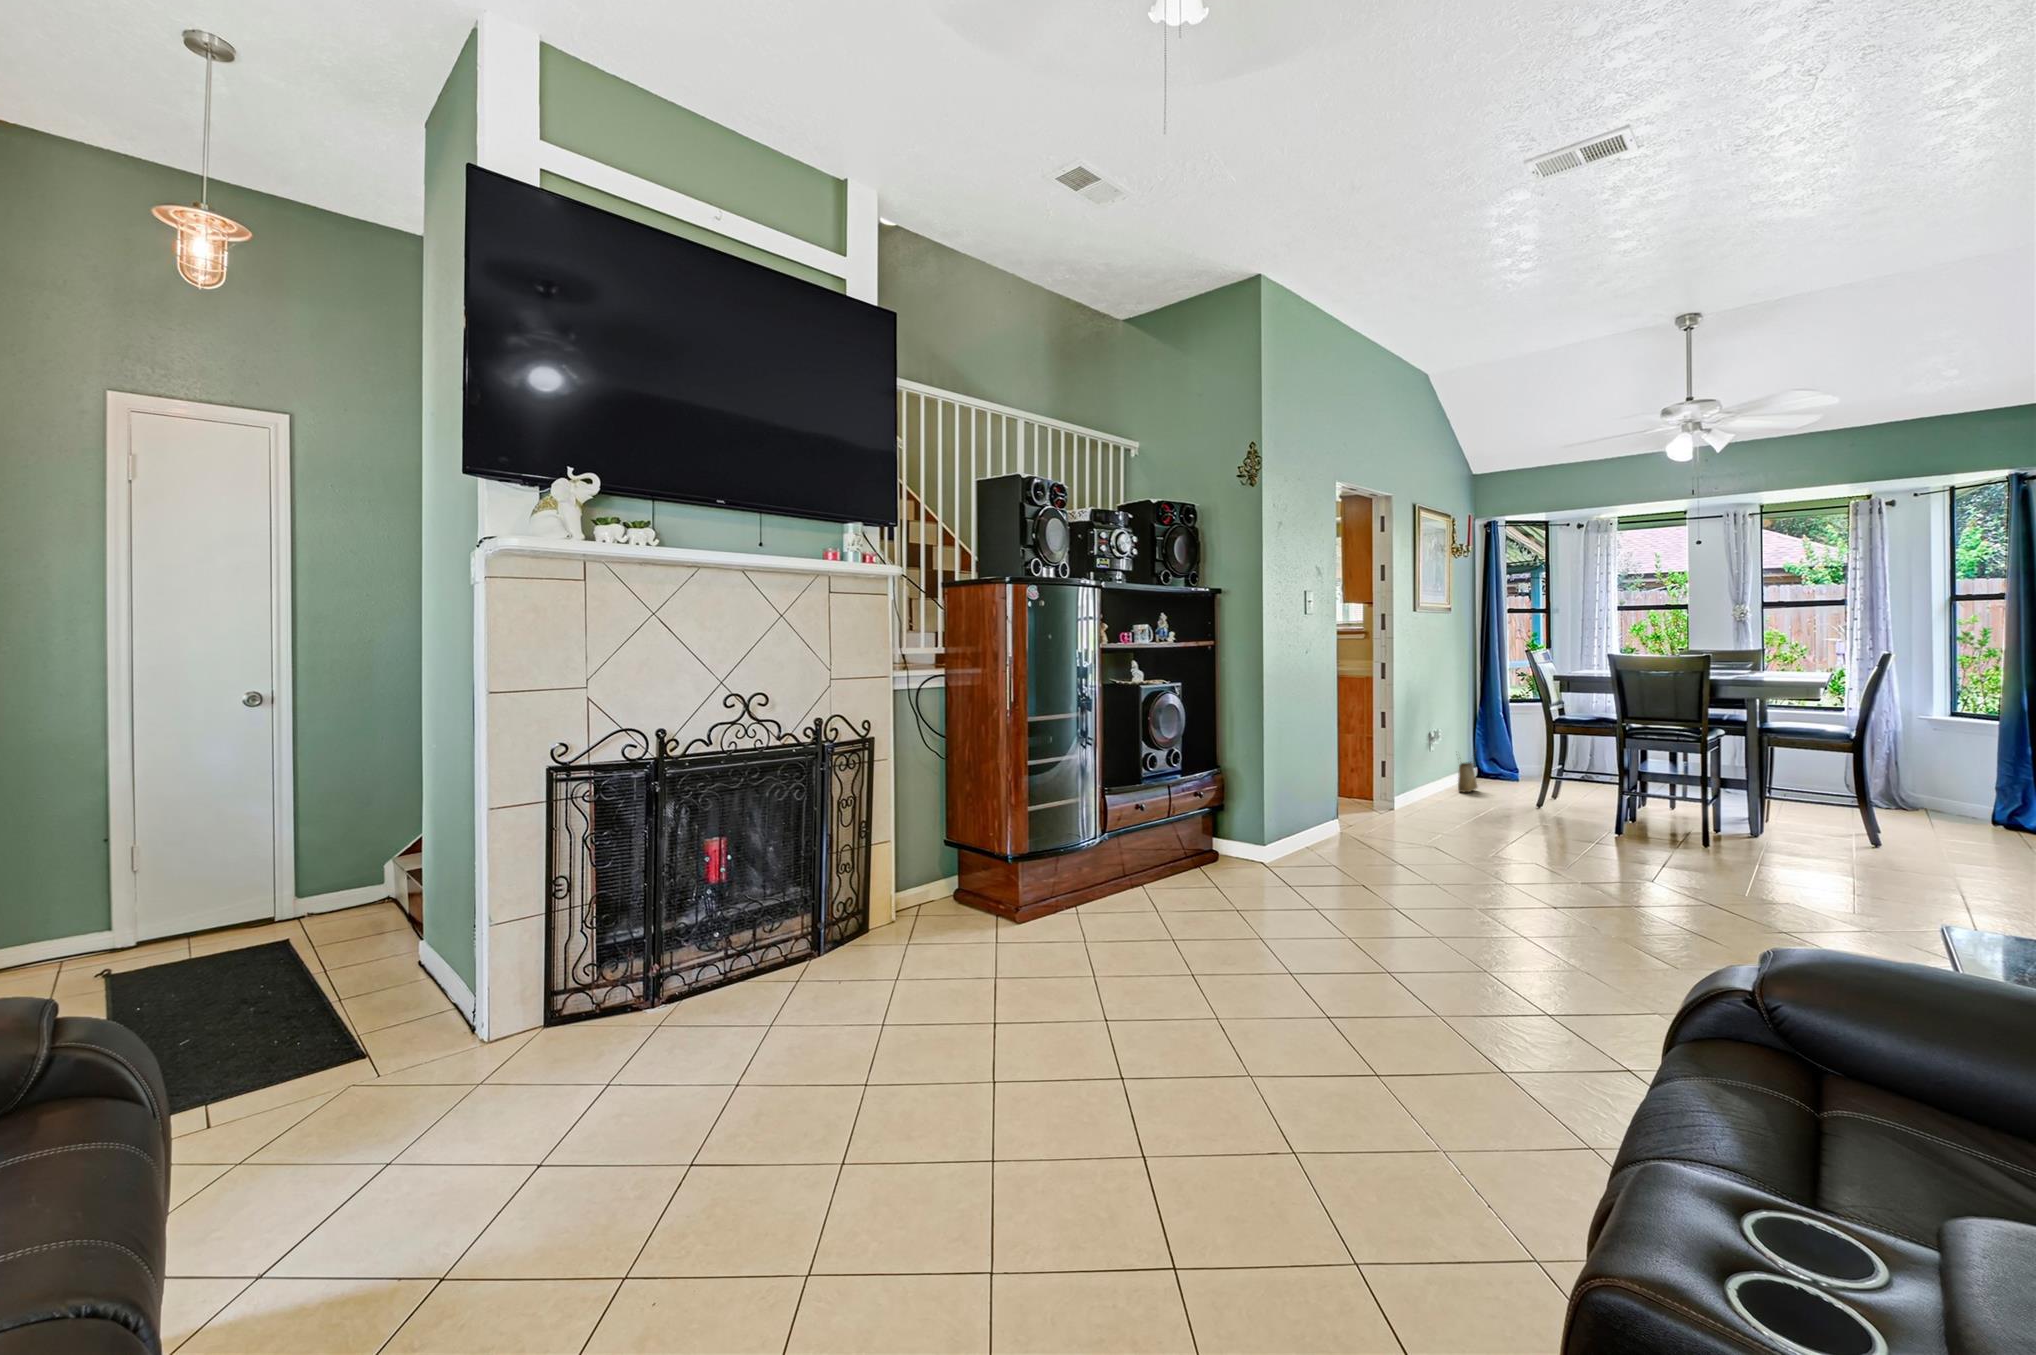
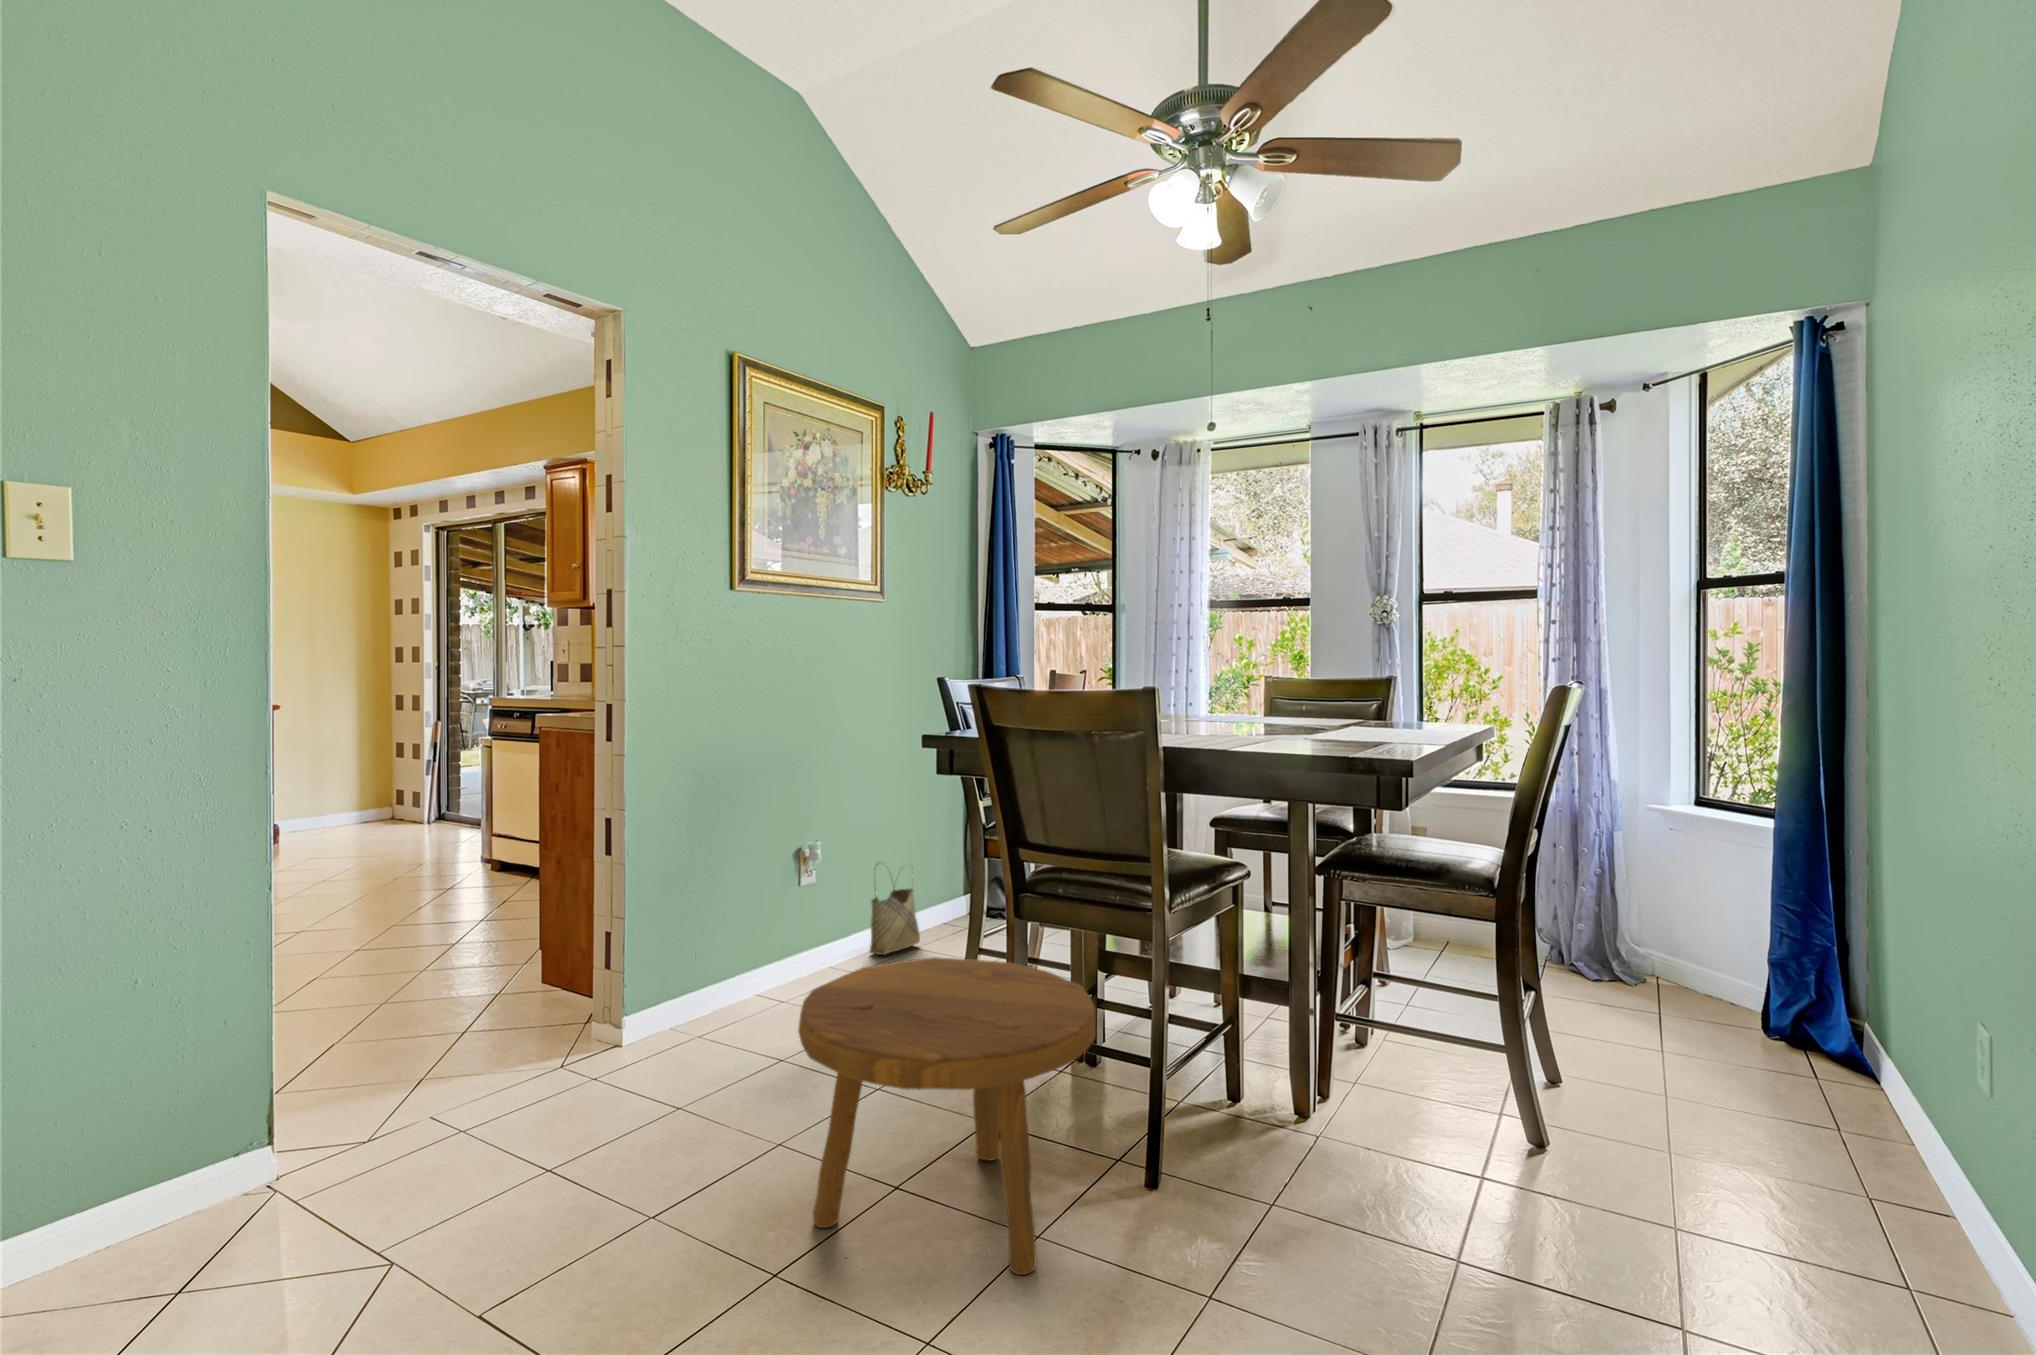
footstool: none [1586,766,1717,858] -> present [798,957,1096,1275]

